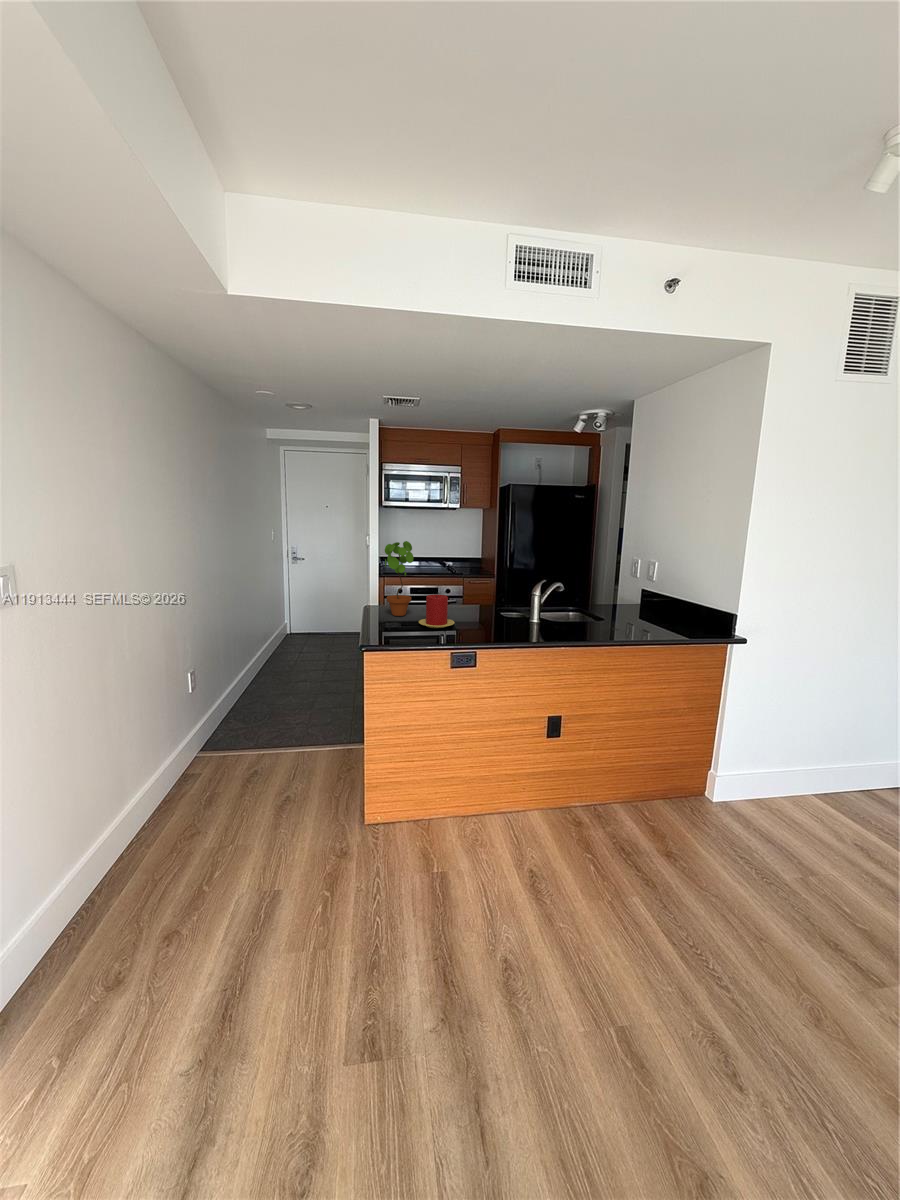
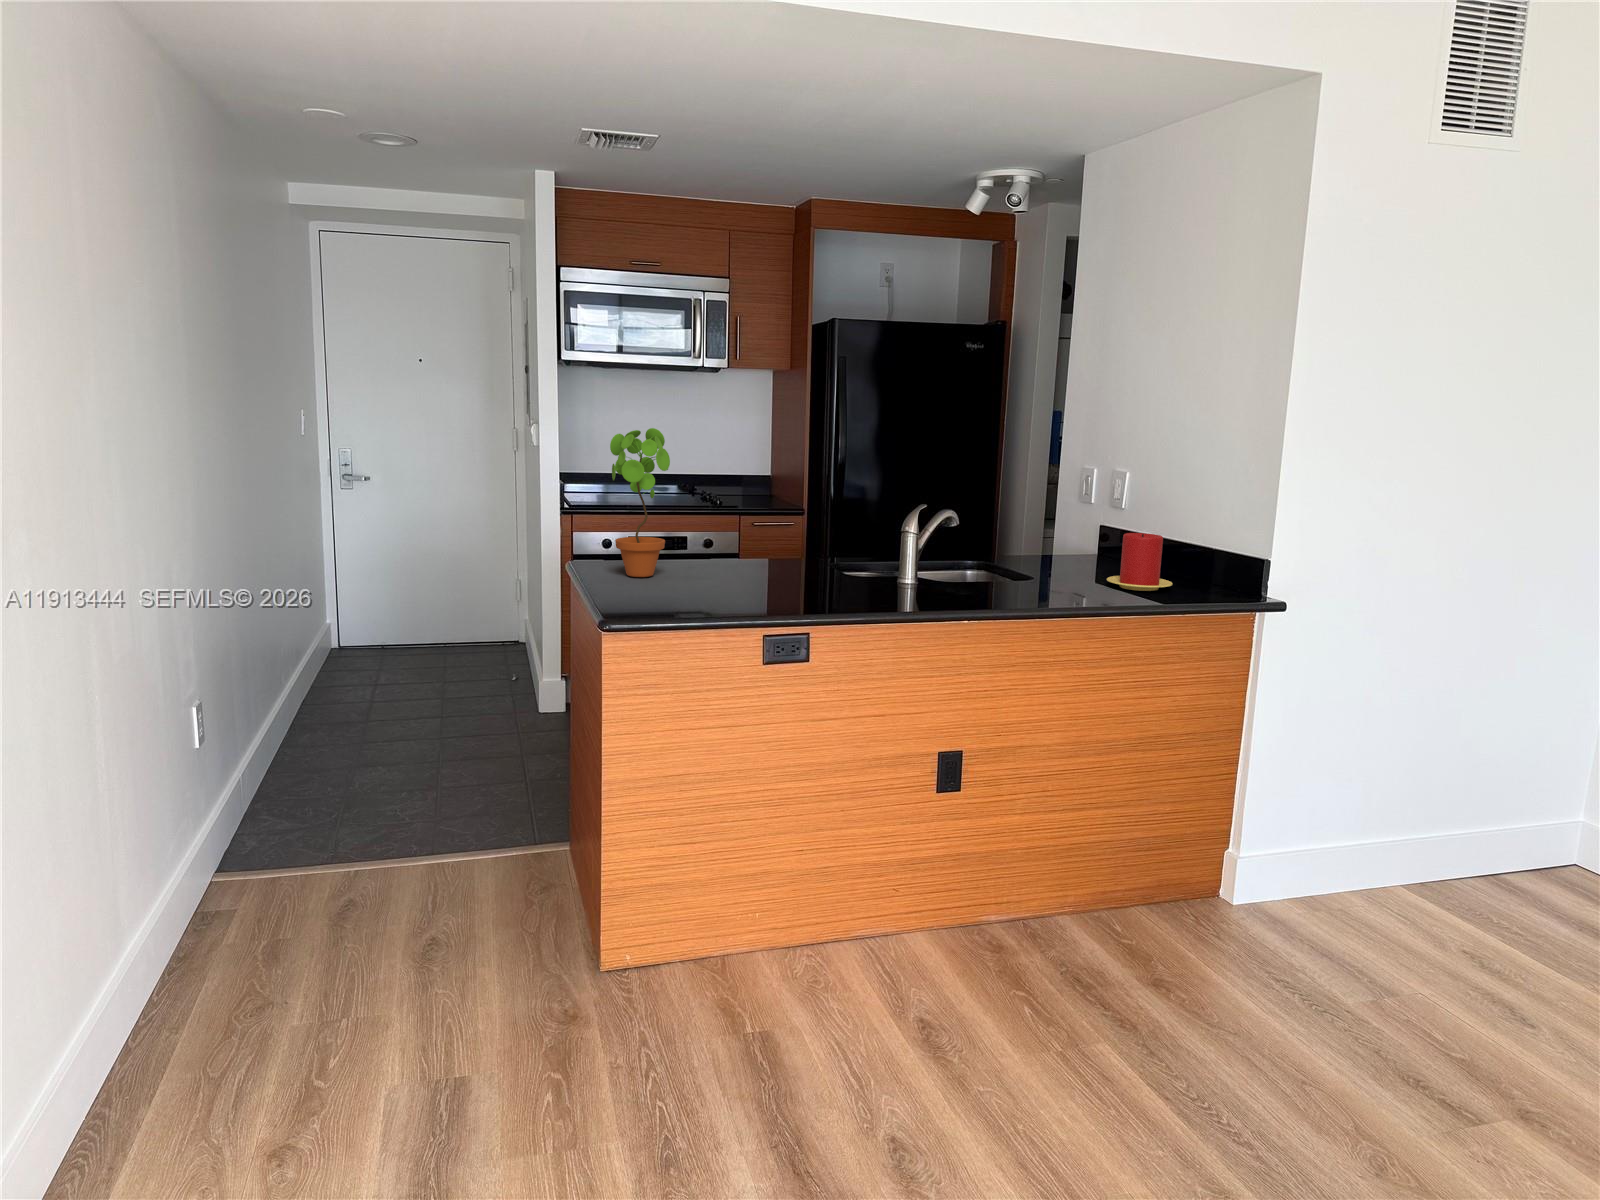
candle: present [419,595,454,628] -> present [1107,533,1172,591]

